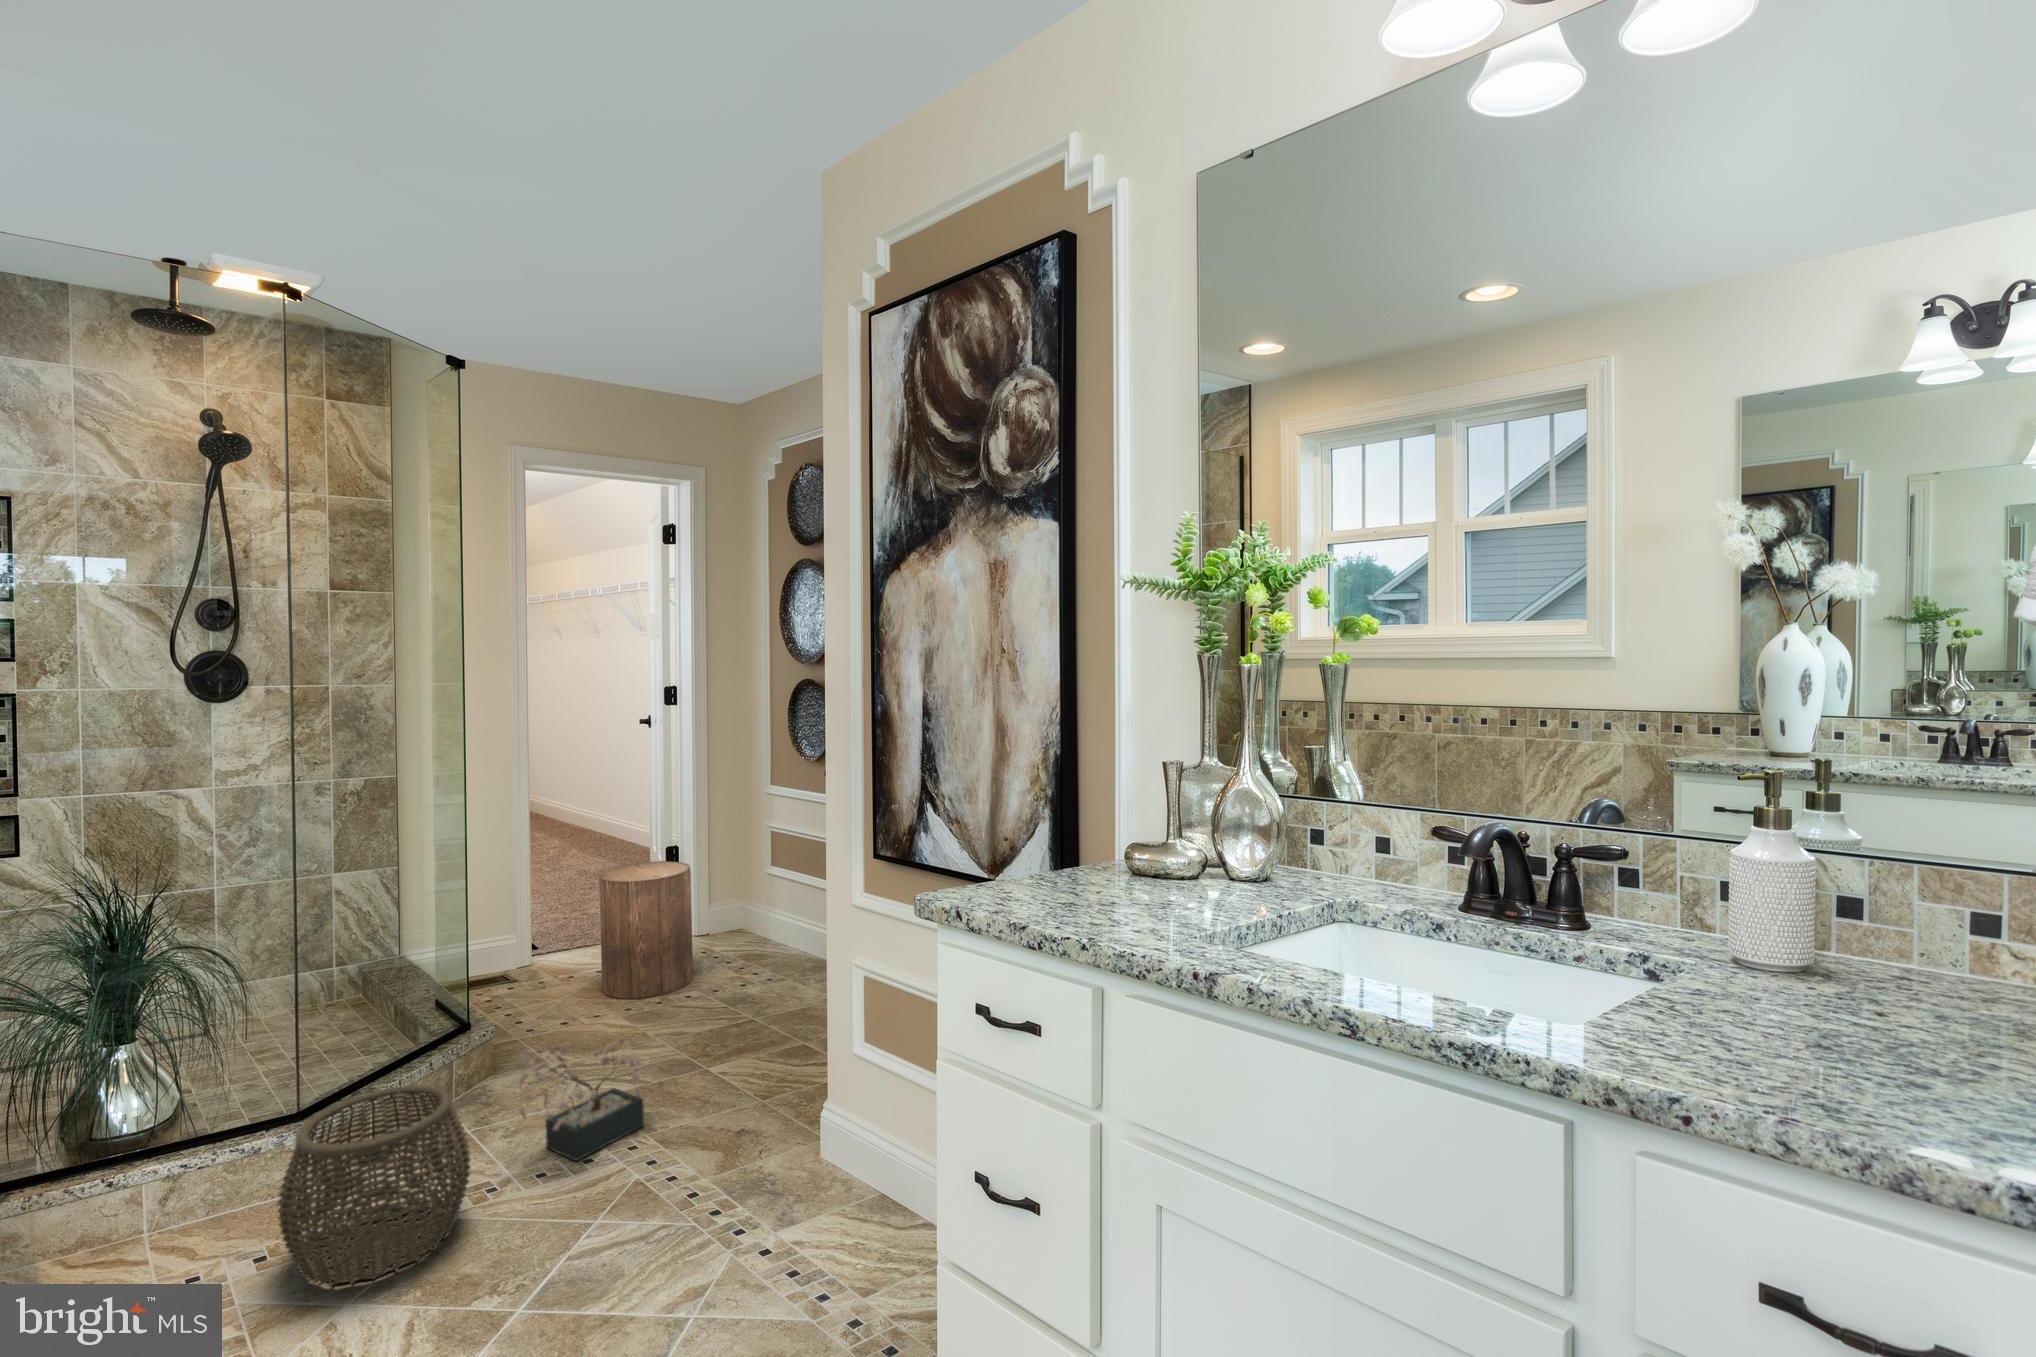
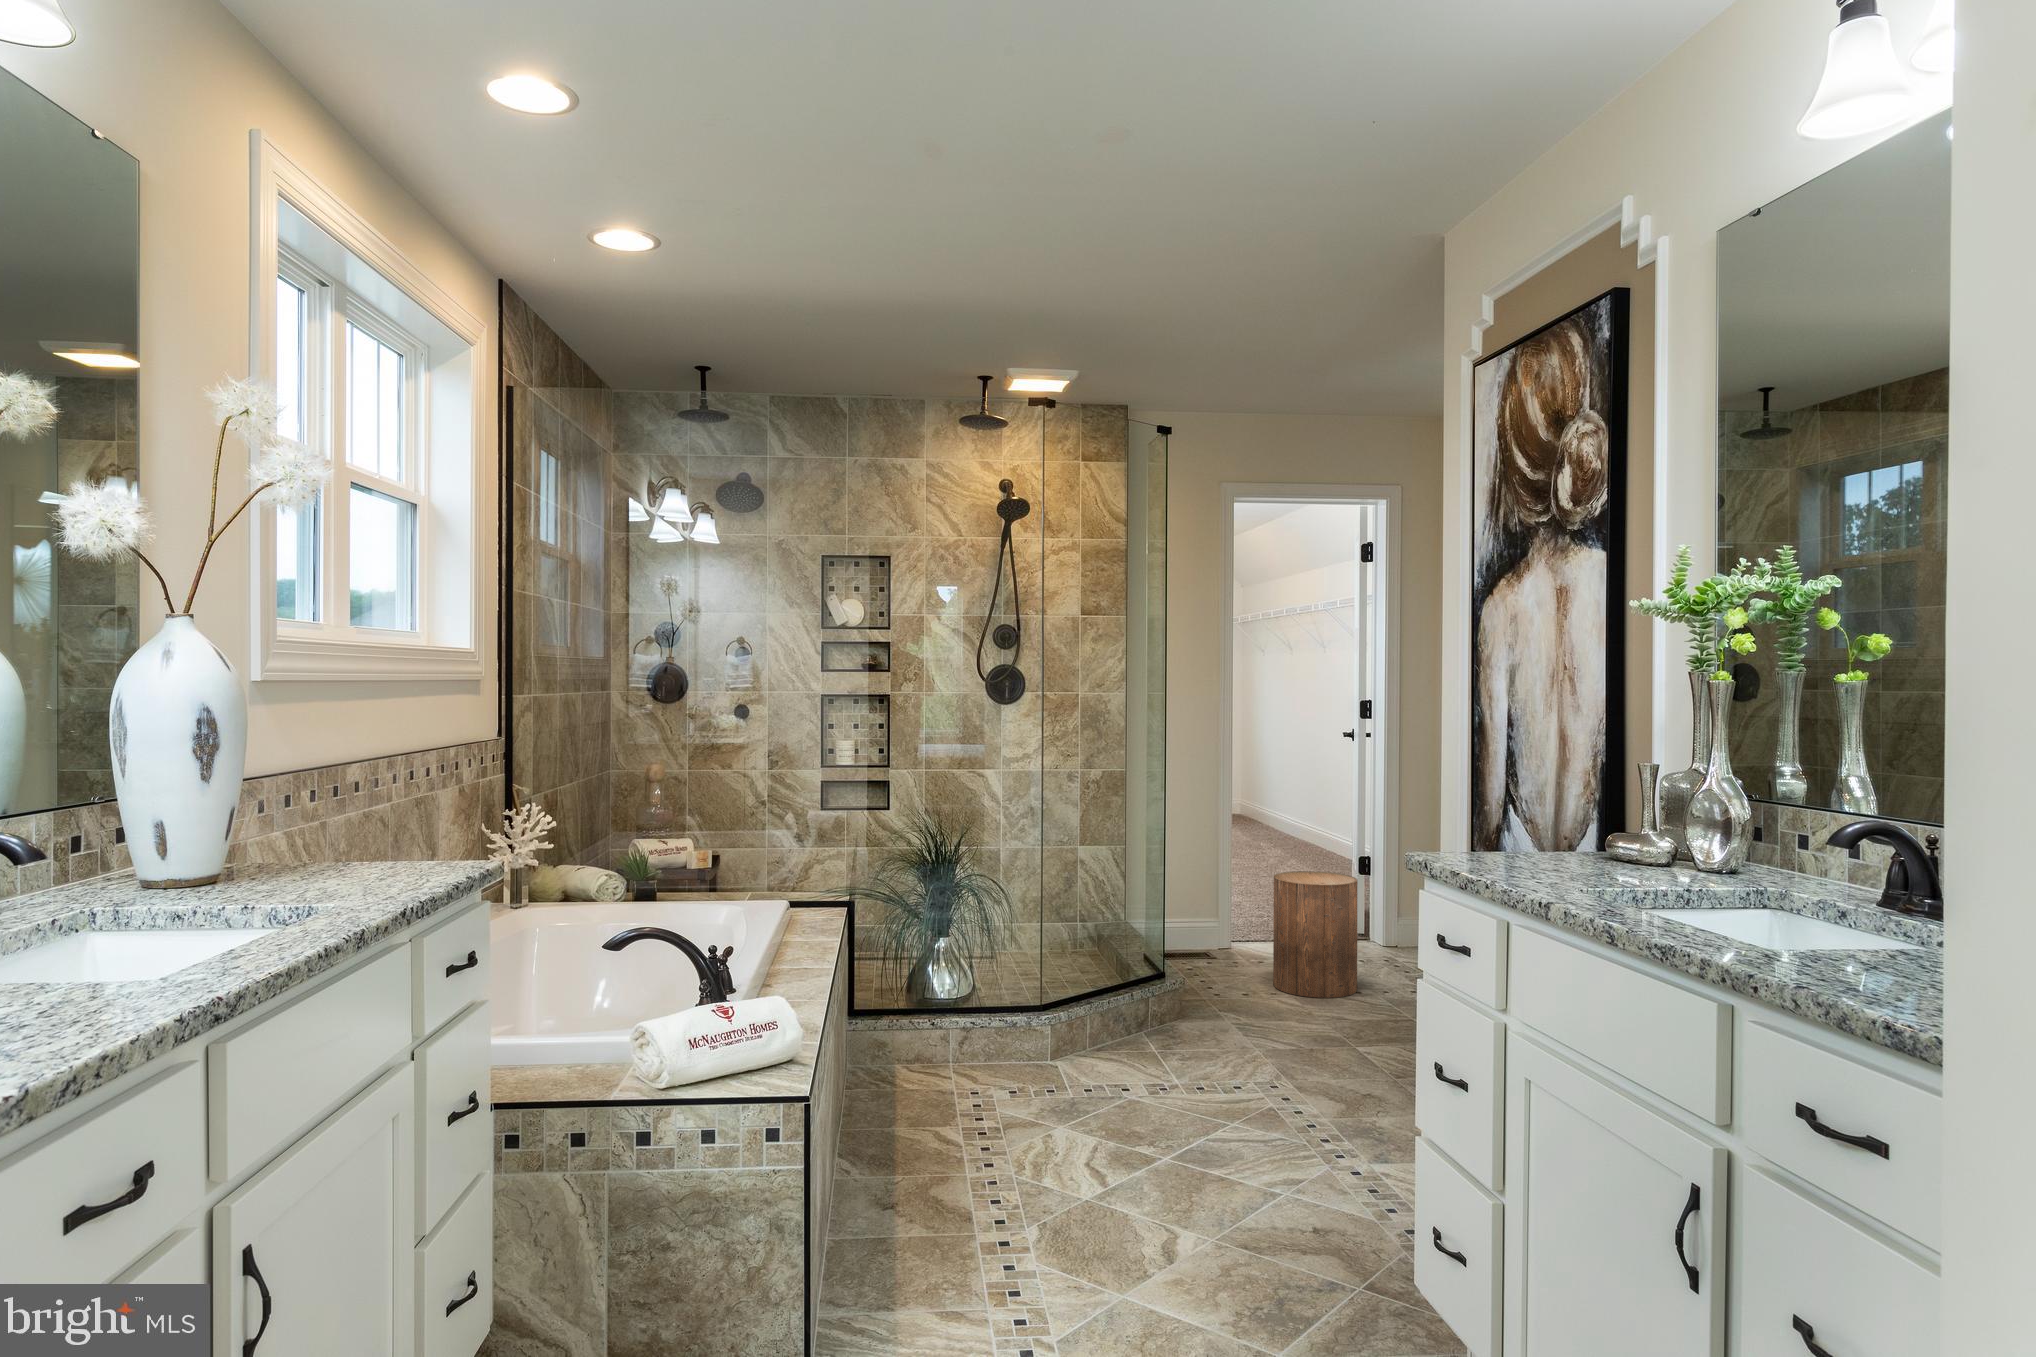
decorative plant: present [518,1038,650,1161] -> none [1188,987,1293,1088]
woven basket: present [278,1085,471,1286] -> none [1038,987,1152,1110]

